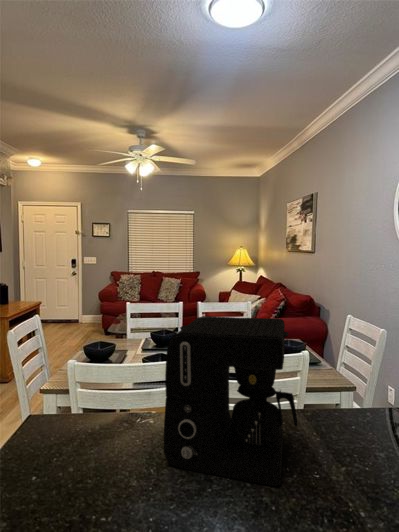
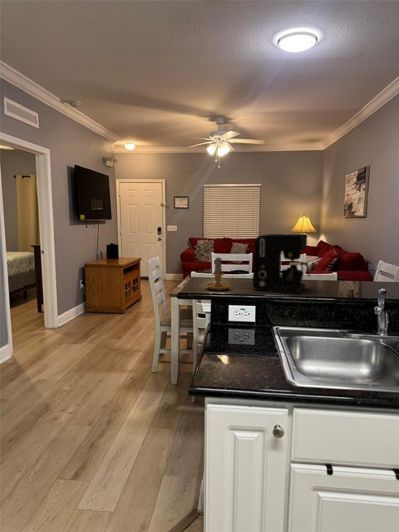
candle: none [39,388,122,485] -> present [206,258,235,290]

